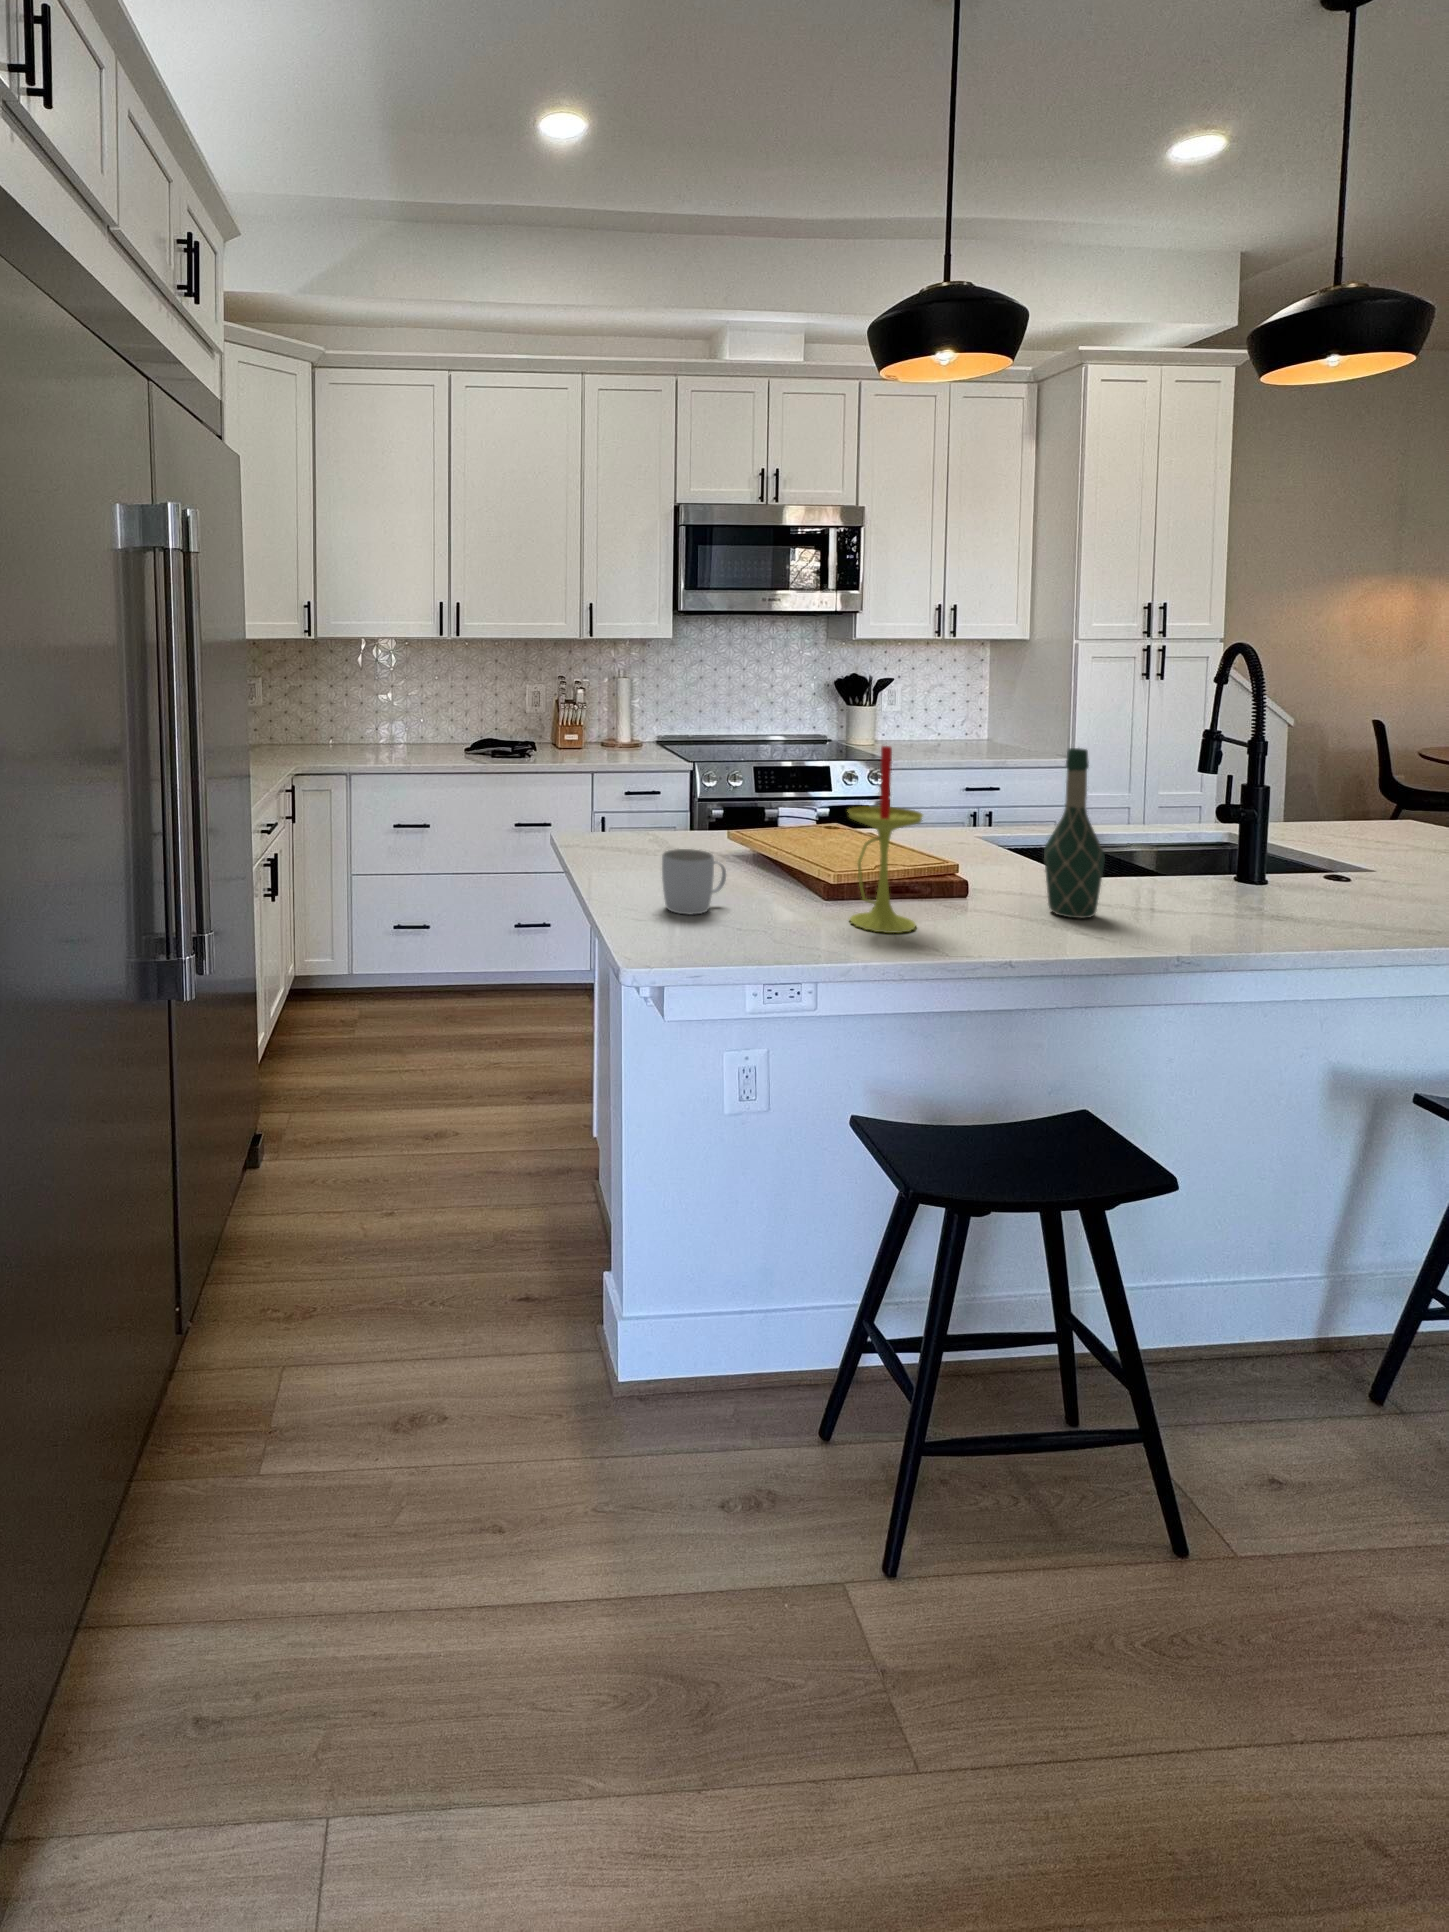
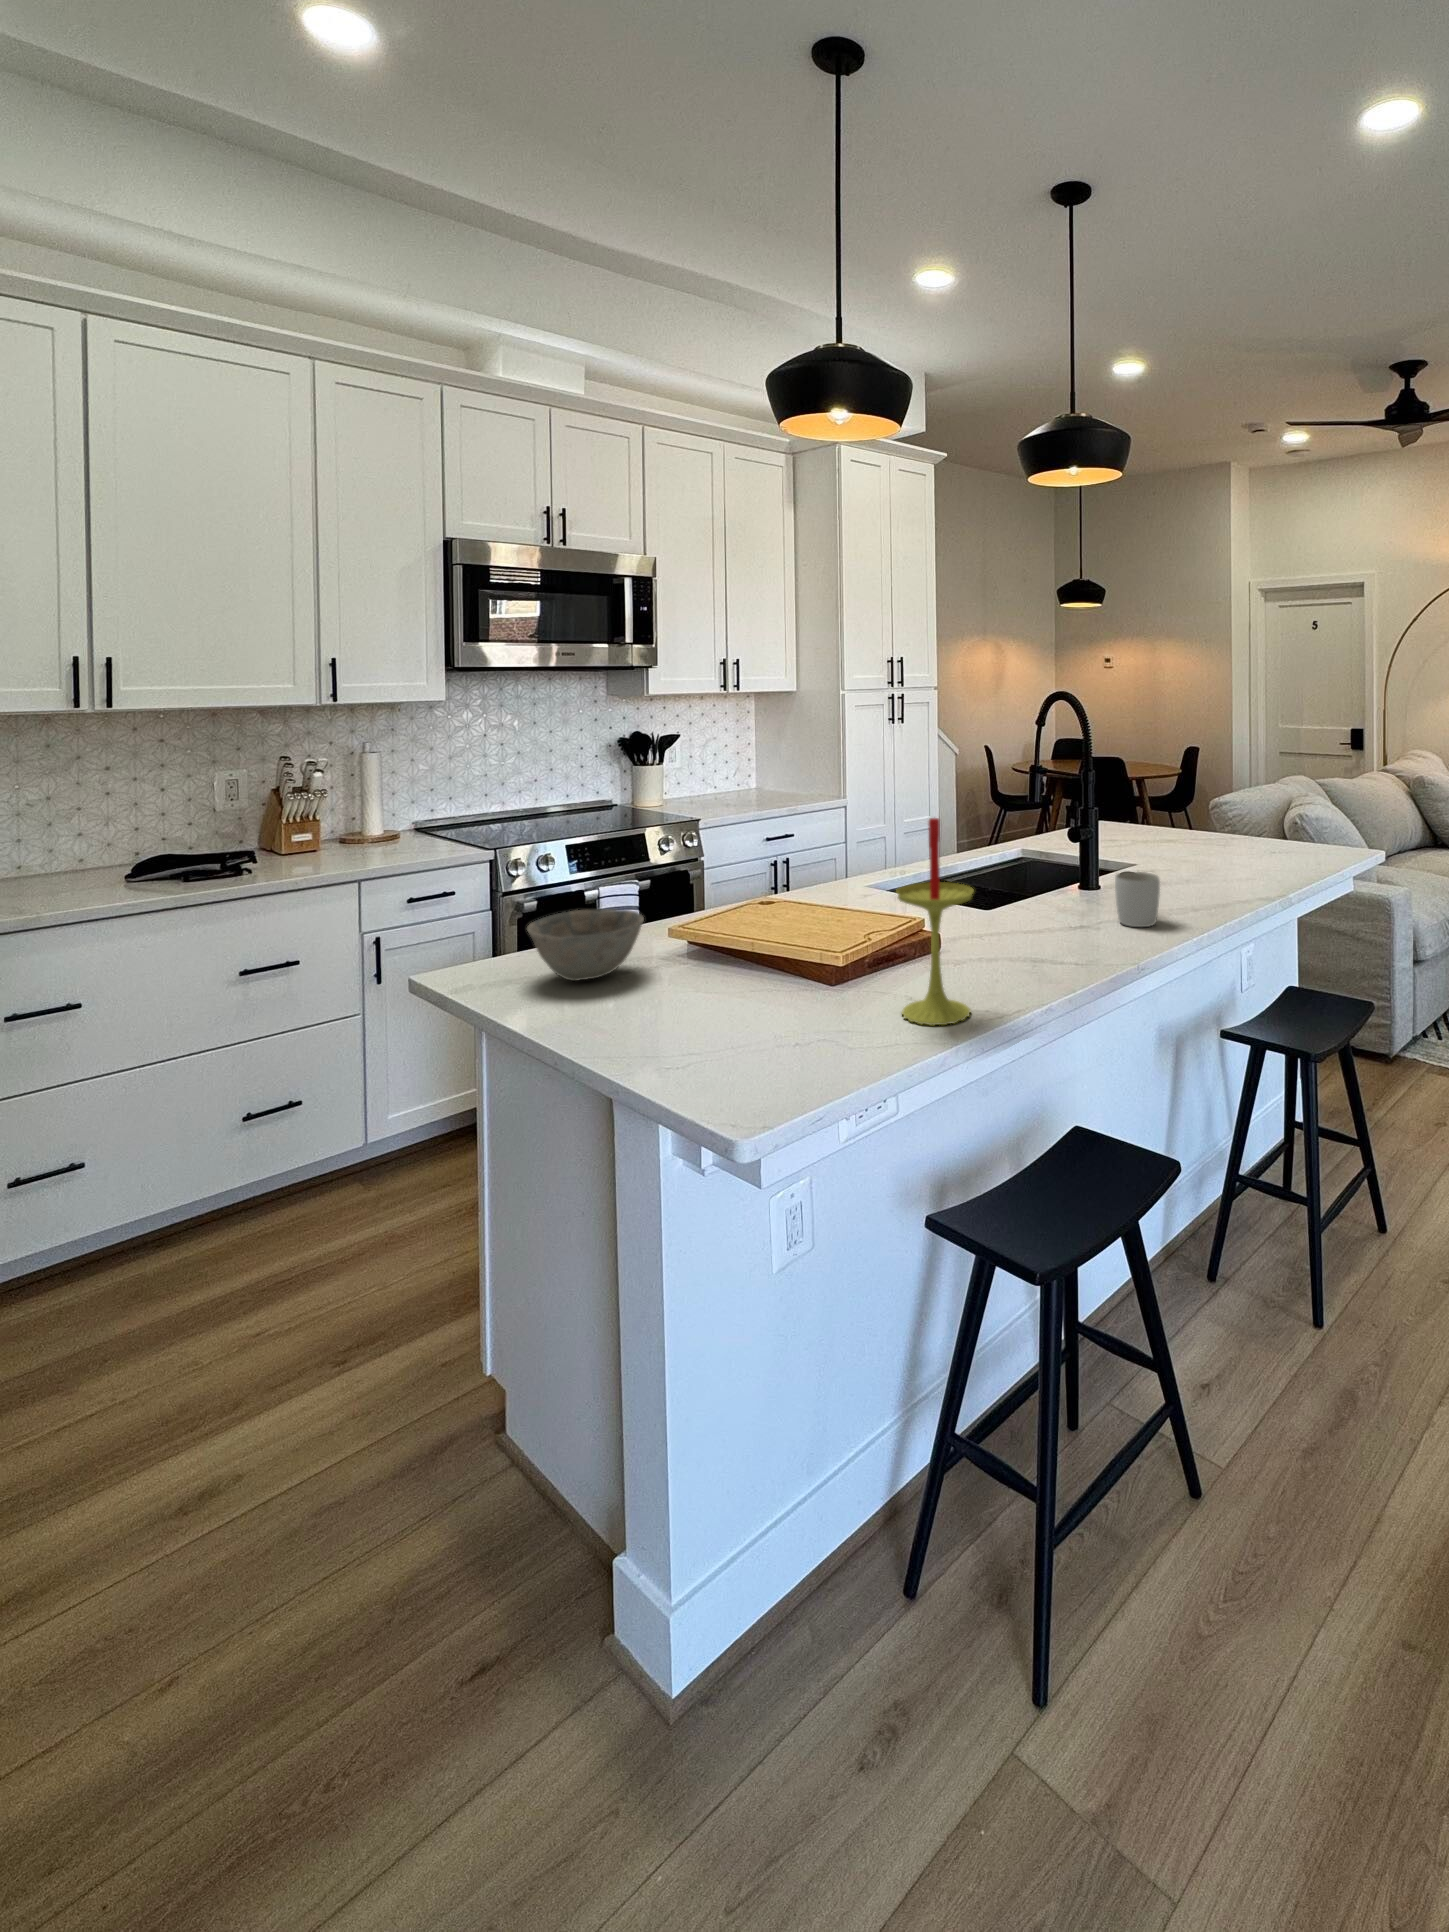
wine bottle: present [1044,748,1105,918] -> none [1028,798,1079,961]
bowl: none [611,798,698,850] -> present [527,909,644,981]
mug: present [662,849,726,915] -> present [1115,872,1160,927]

